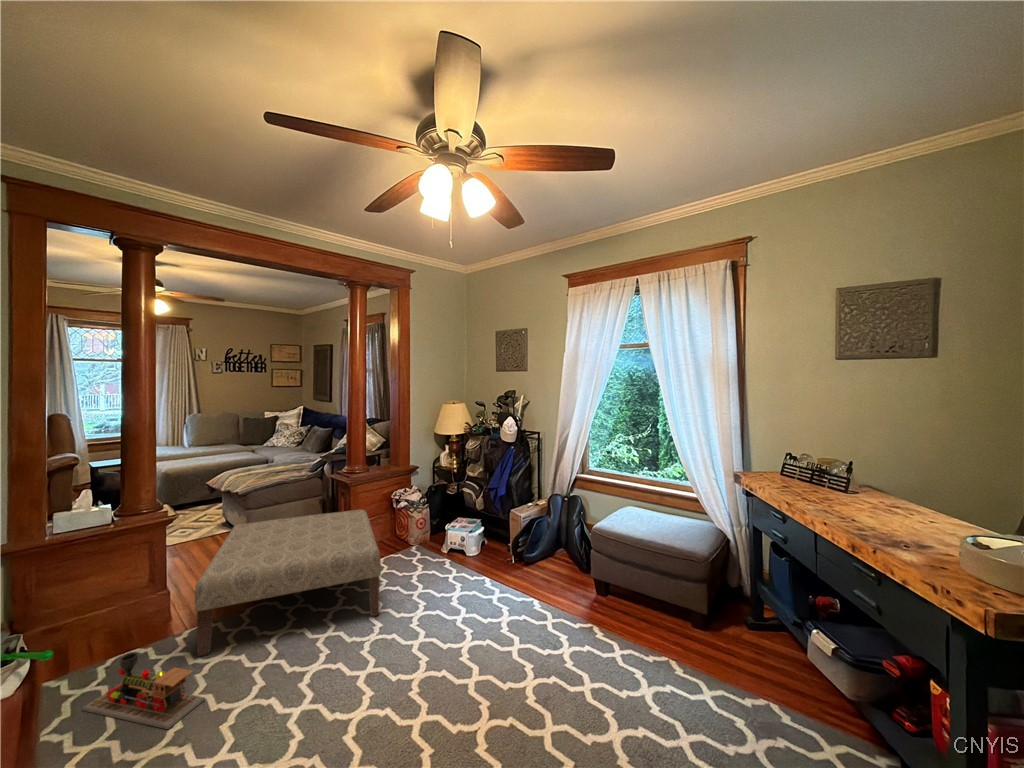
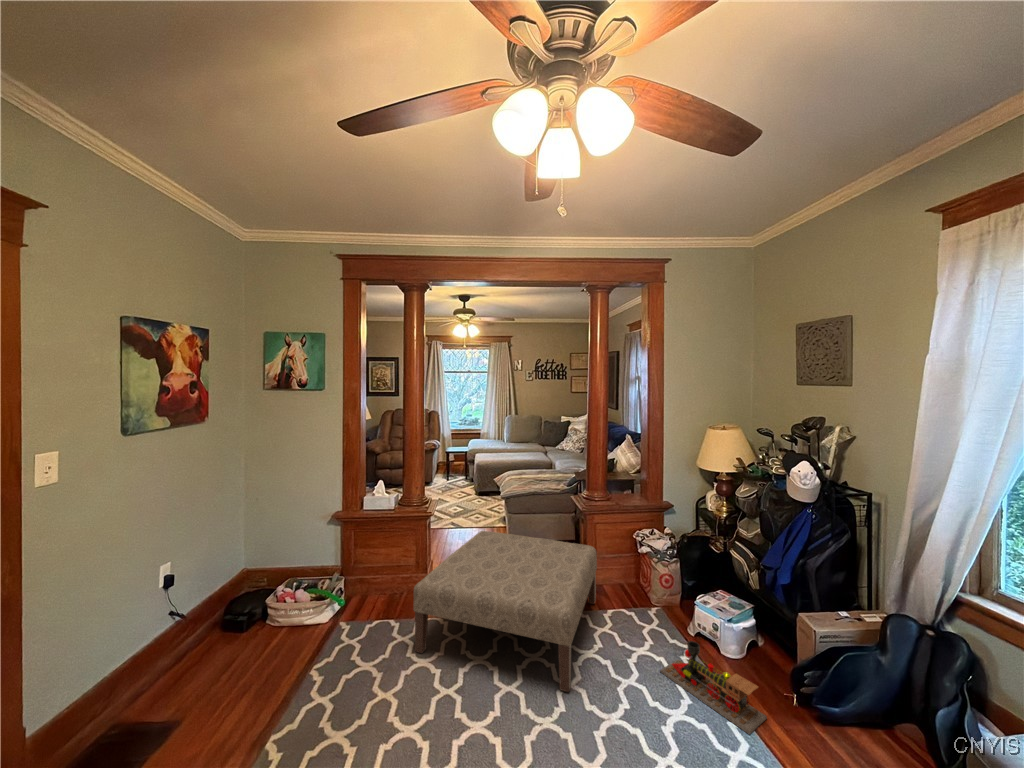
toy train: present [82,653,205,729] -> present [660,641,767,734]

